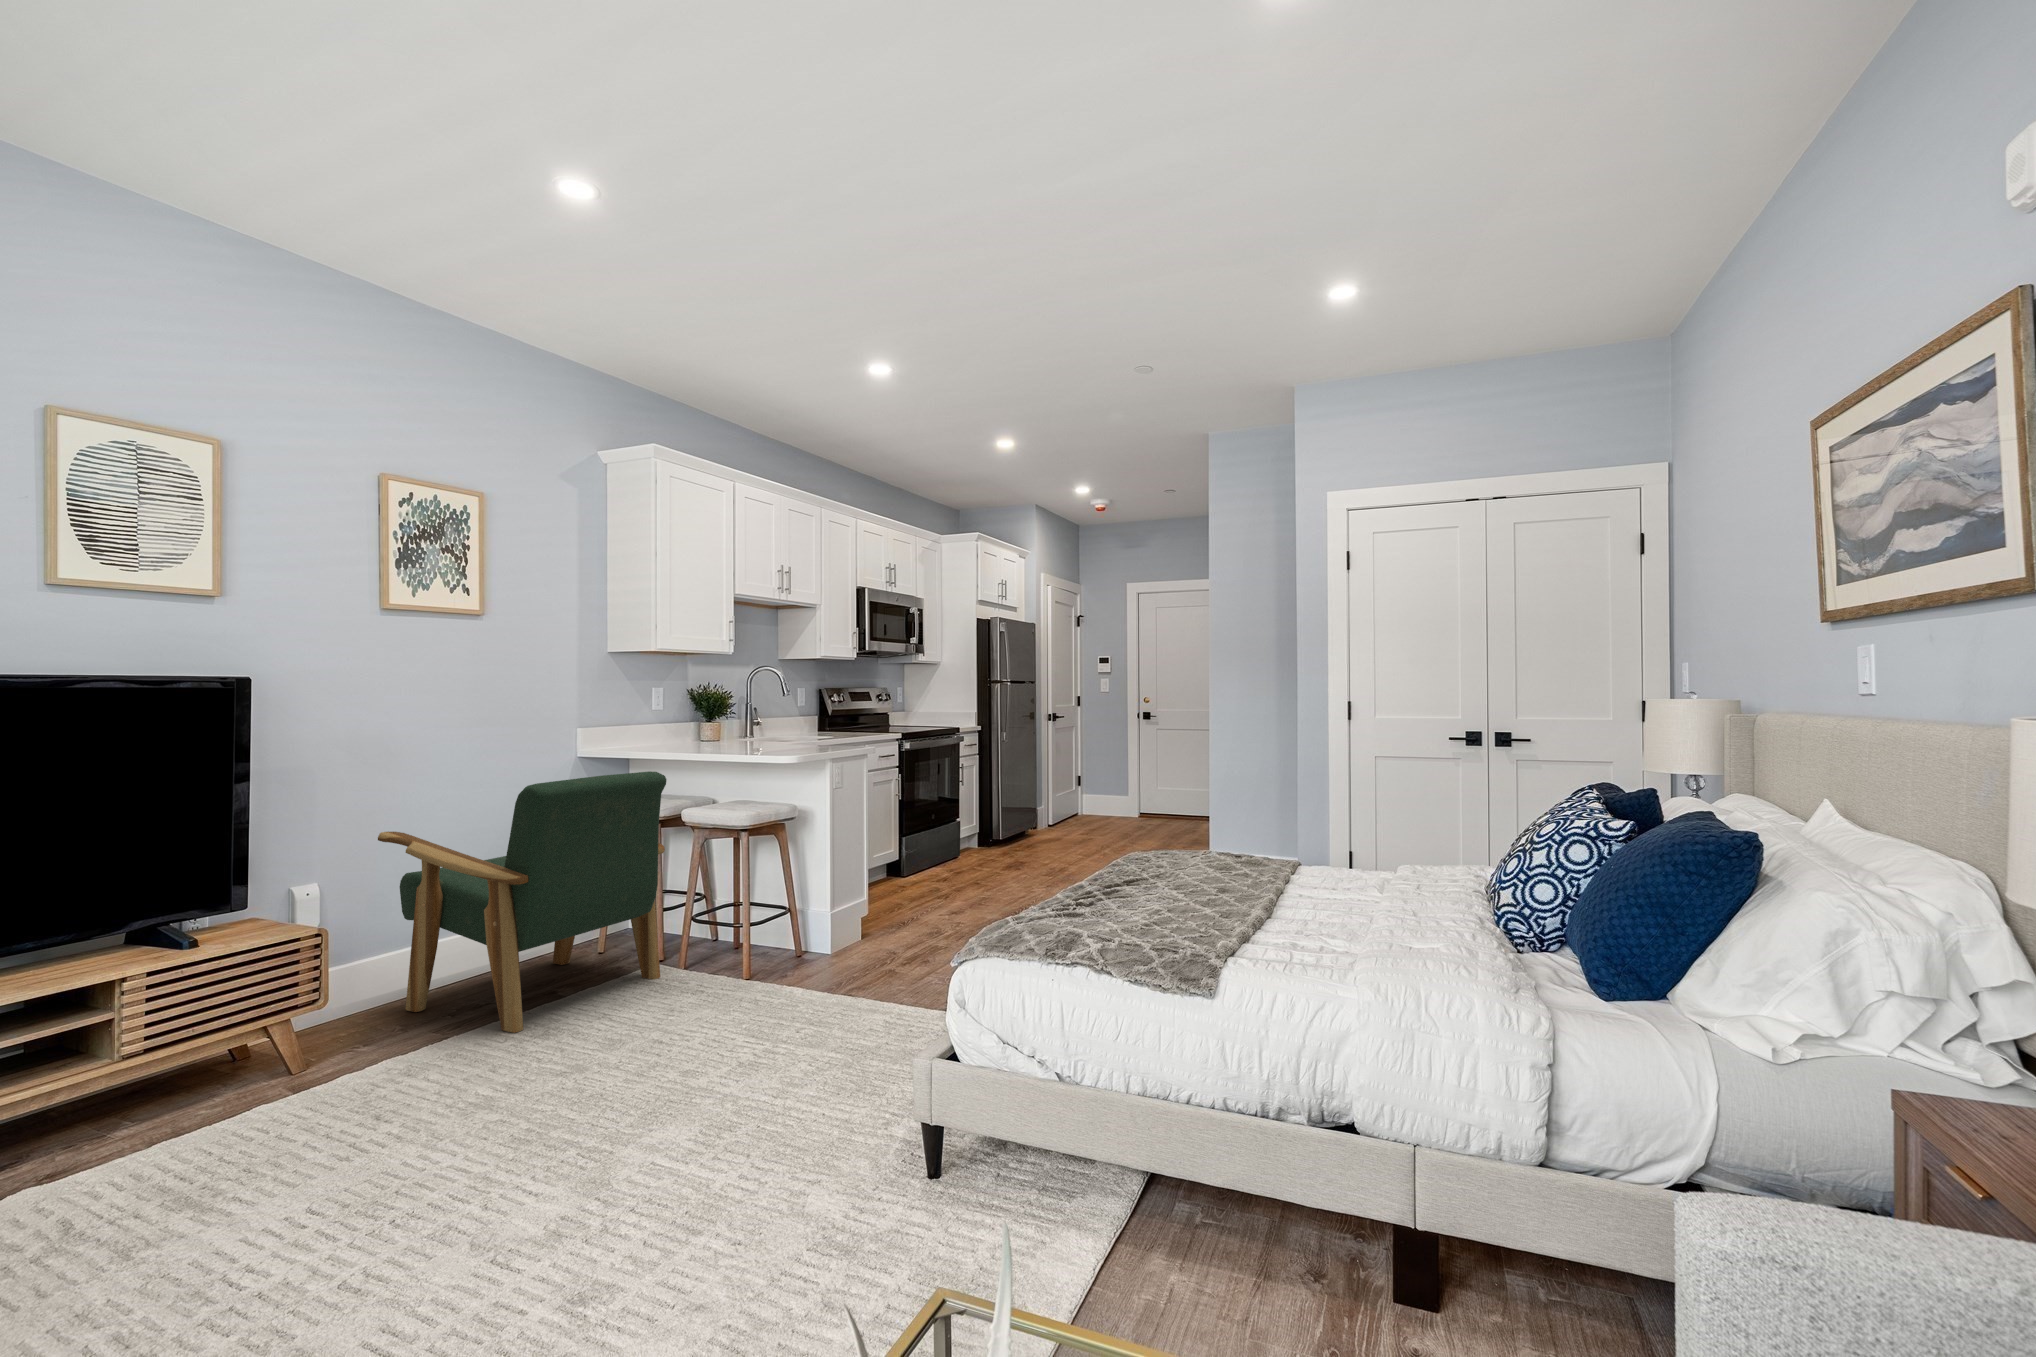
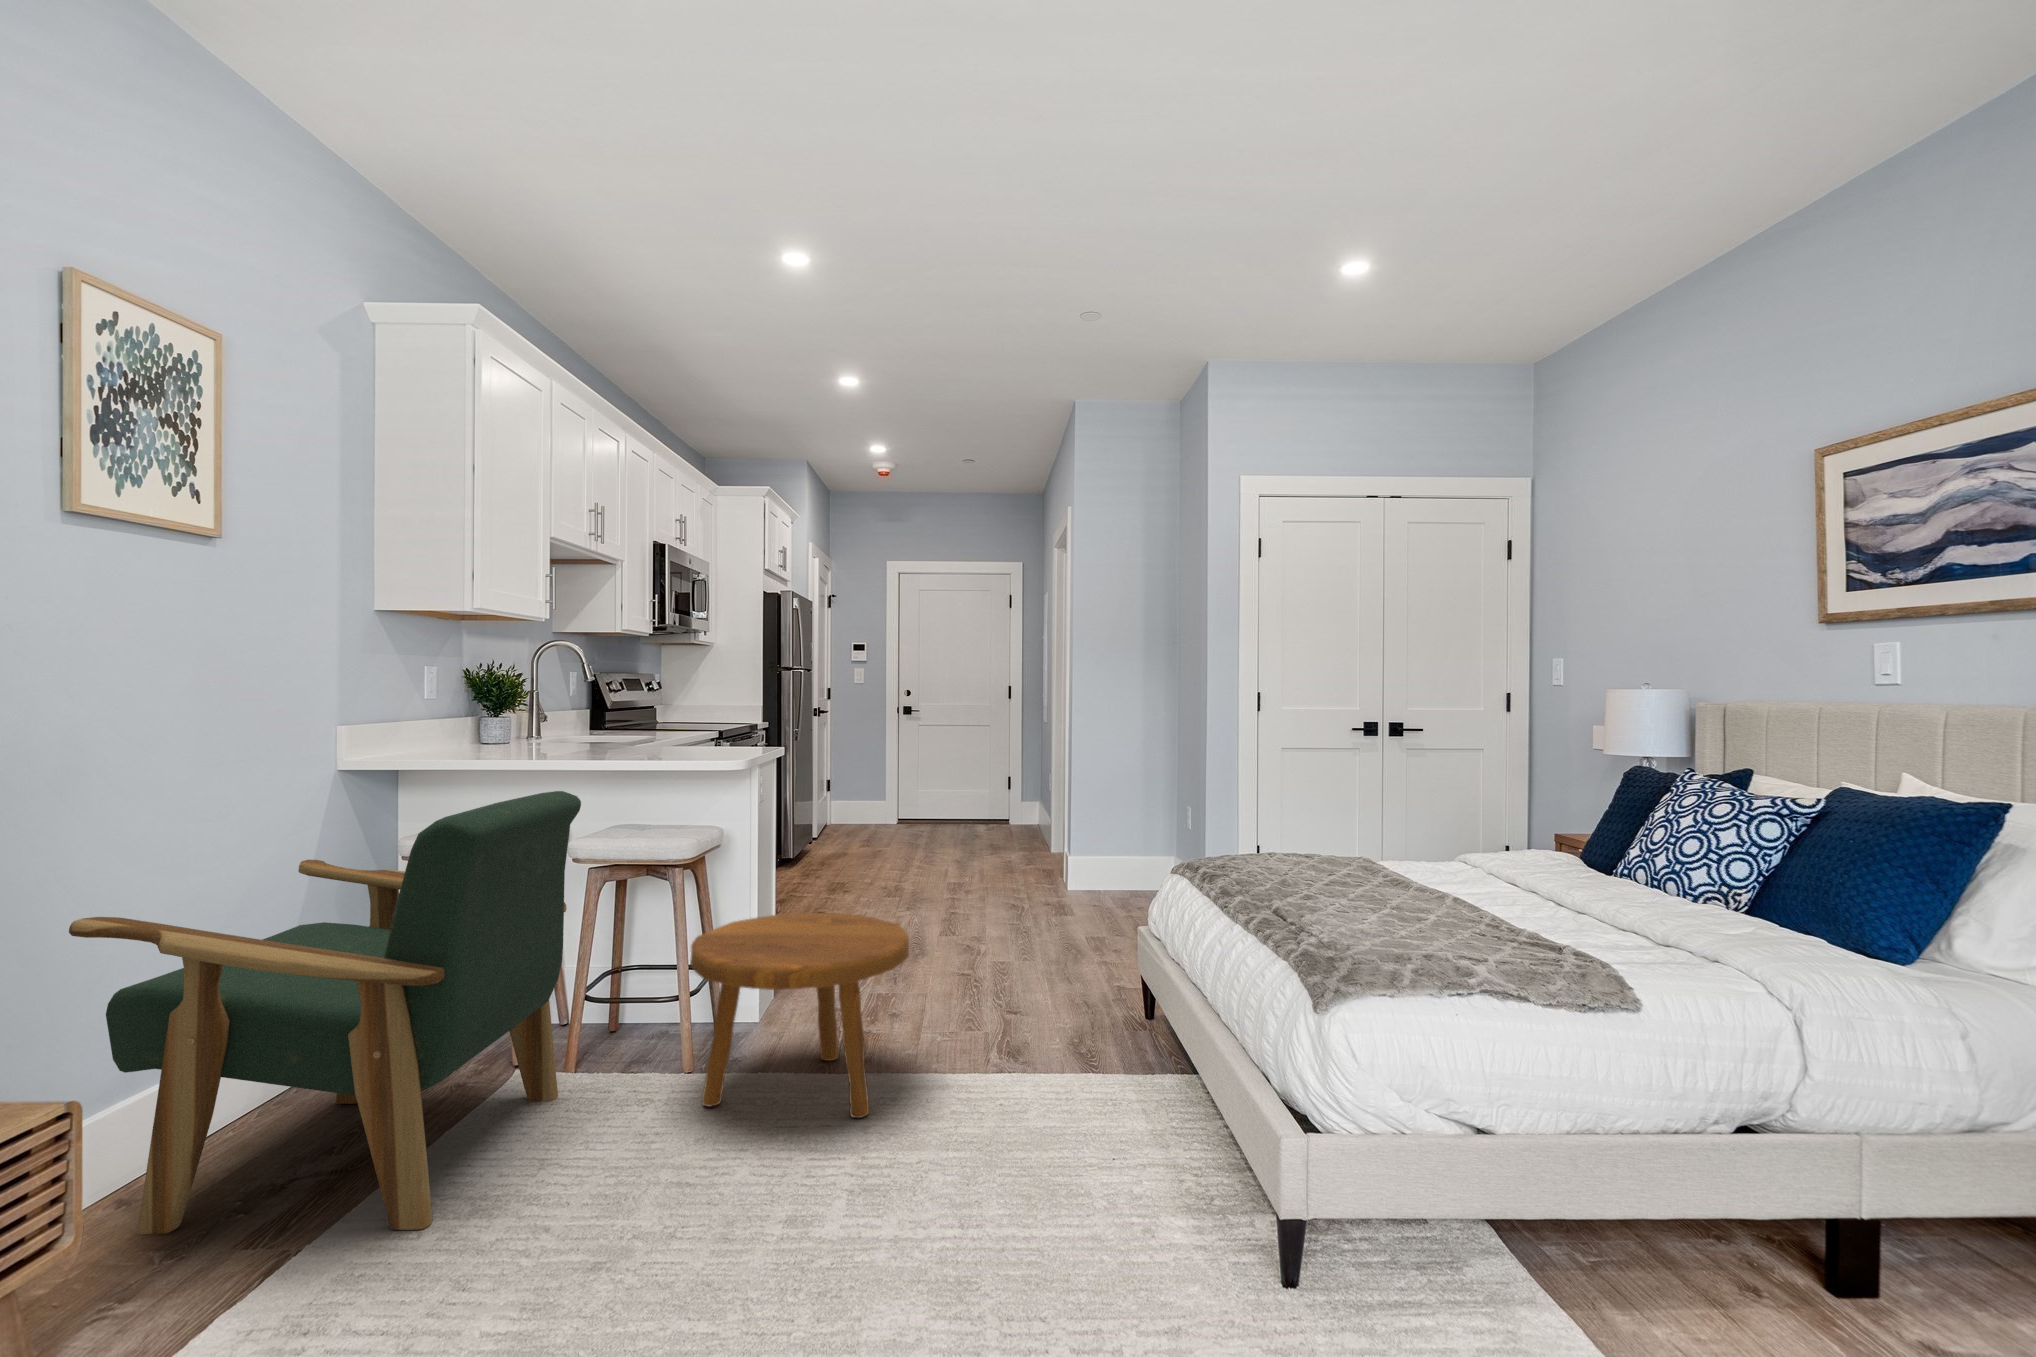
footstool: none [710,869,873,1019] -> present [690,913,909,1118]

